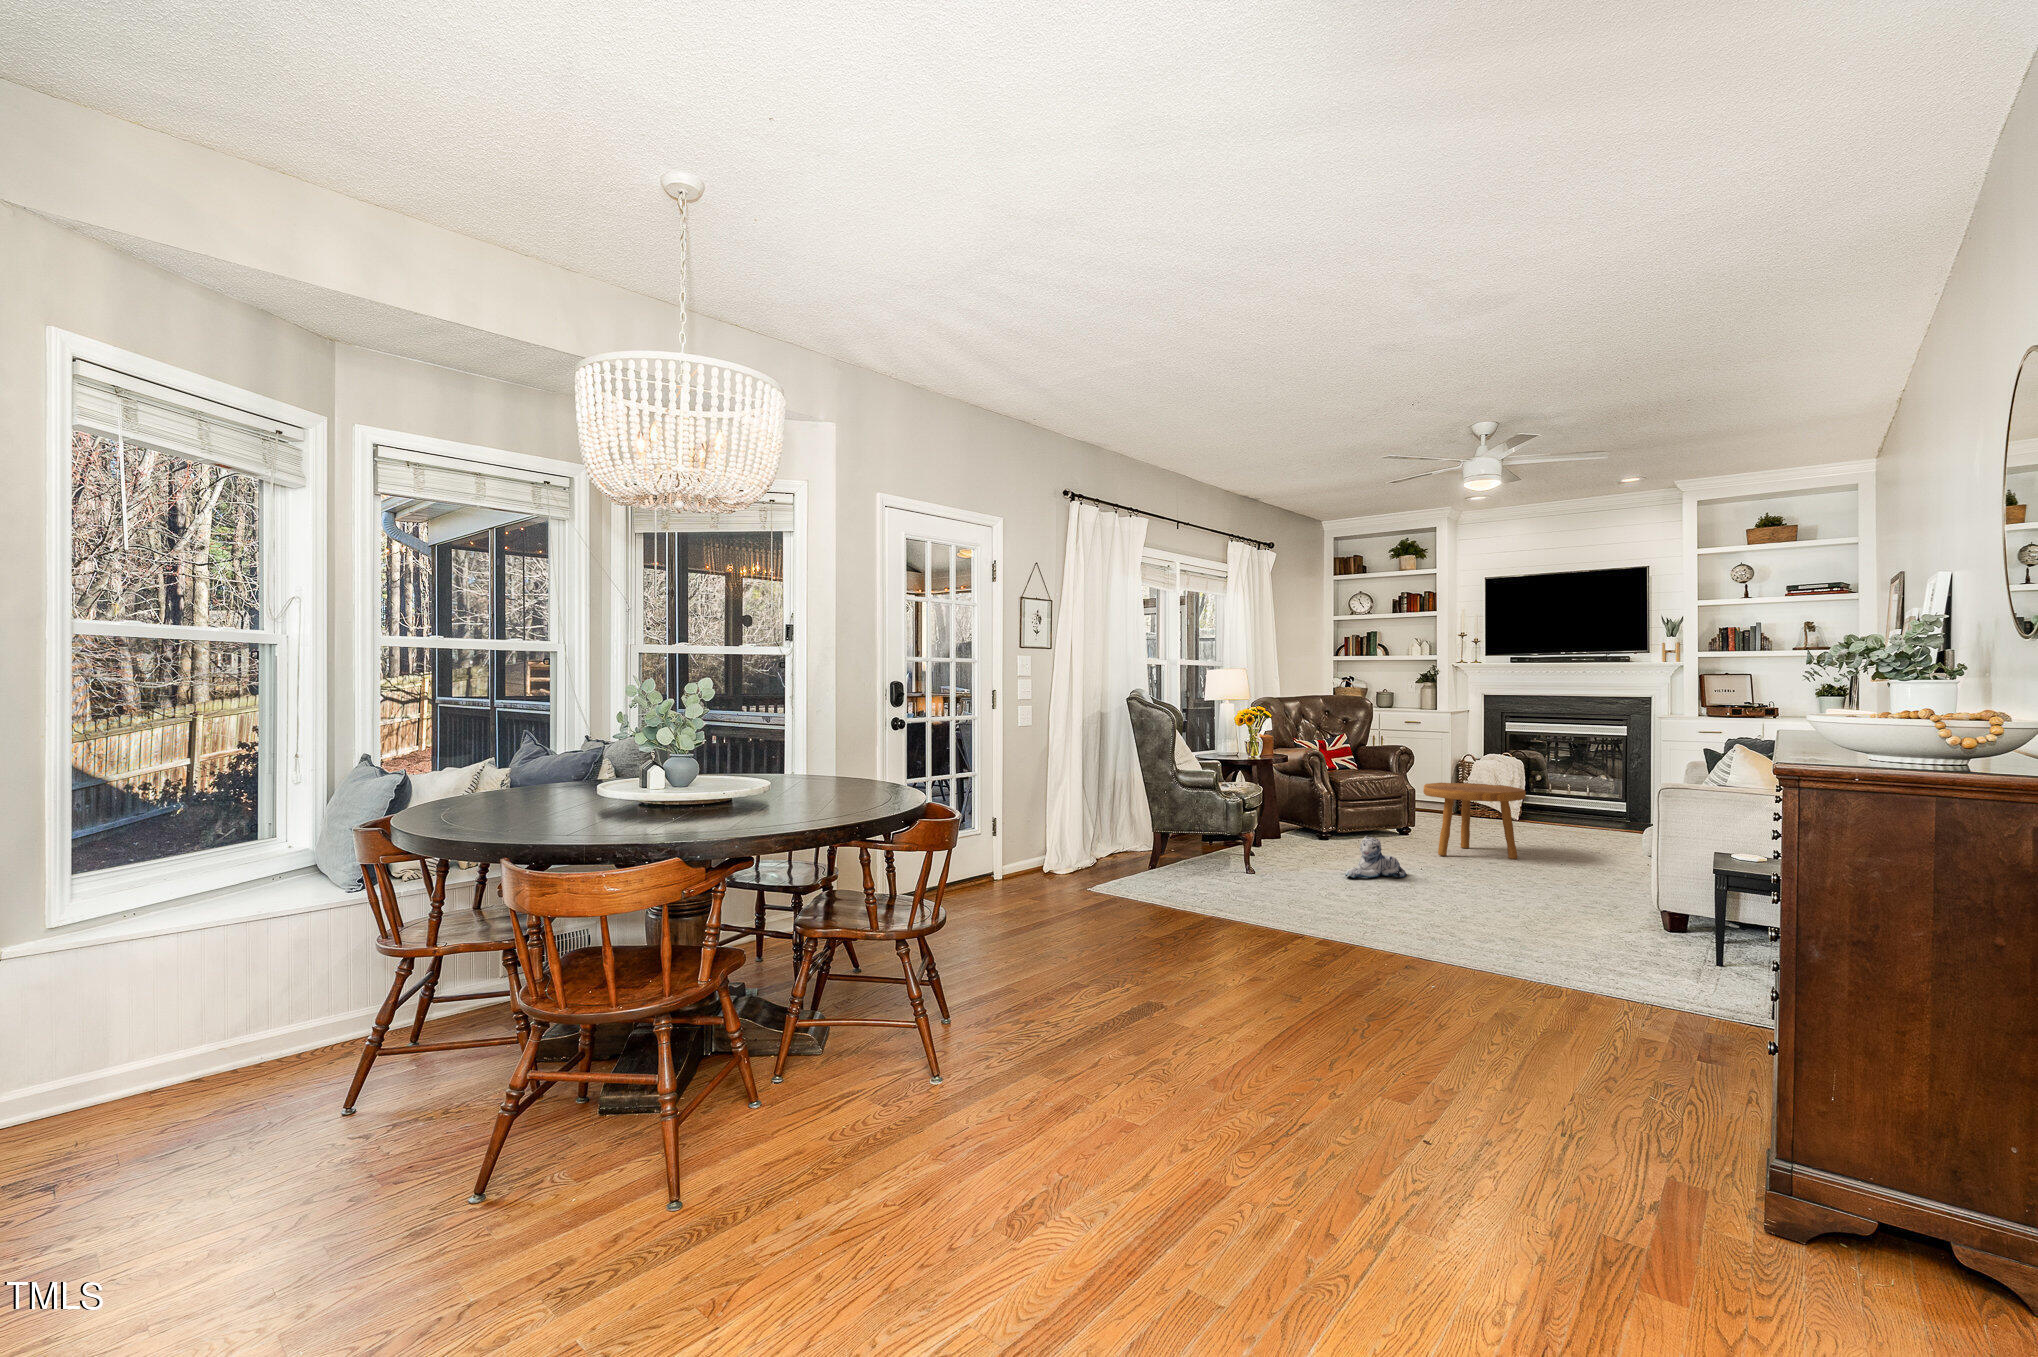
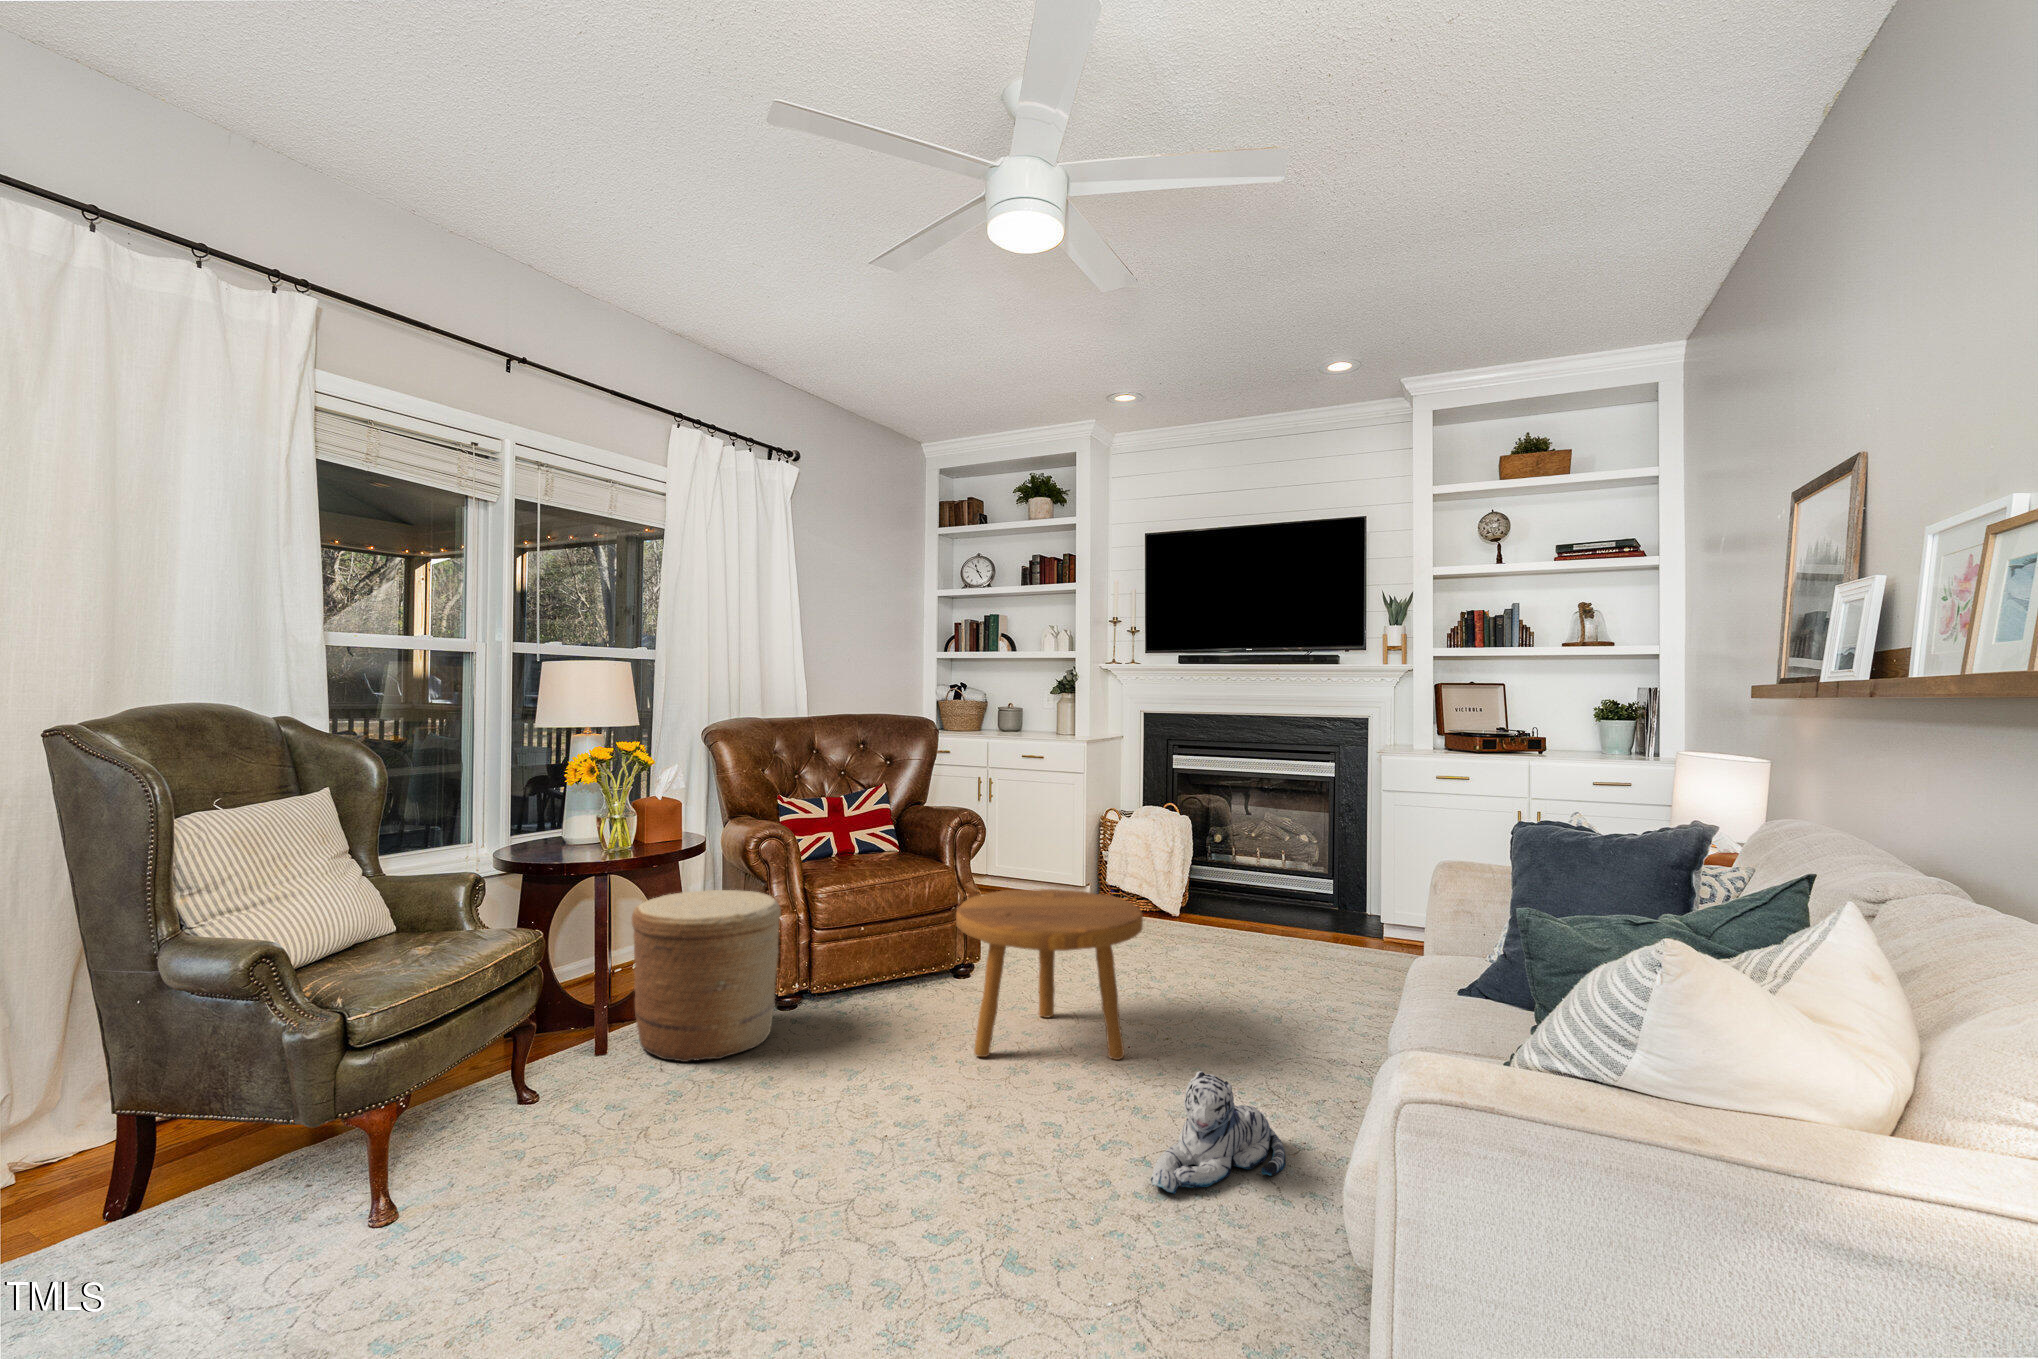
woven basket: none [1261,780,1332,852] -> present [632,890,781,1062]
plush toy: present [1345,836,1406,878] -> present [1151,1071,1286,1194]

